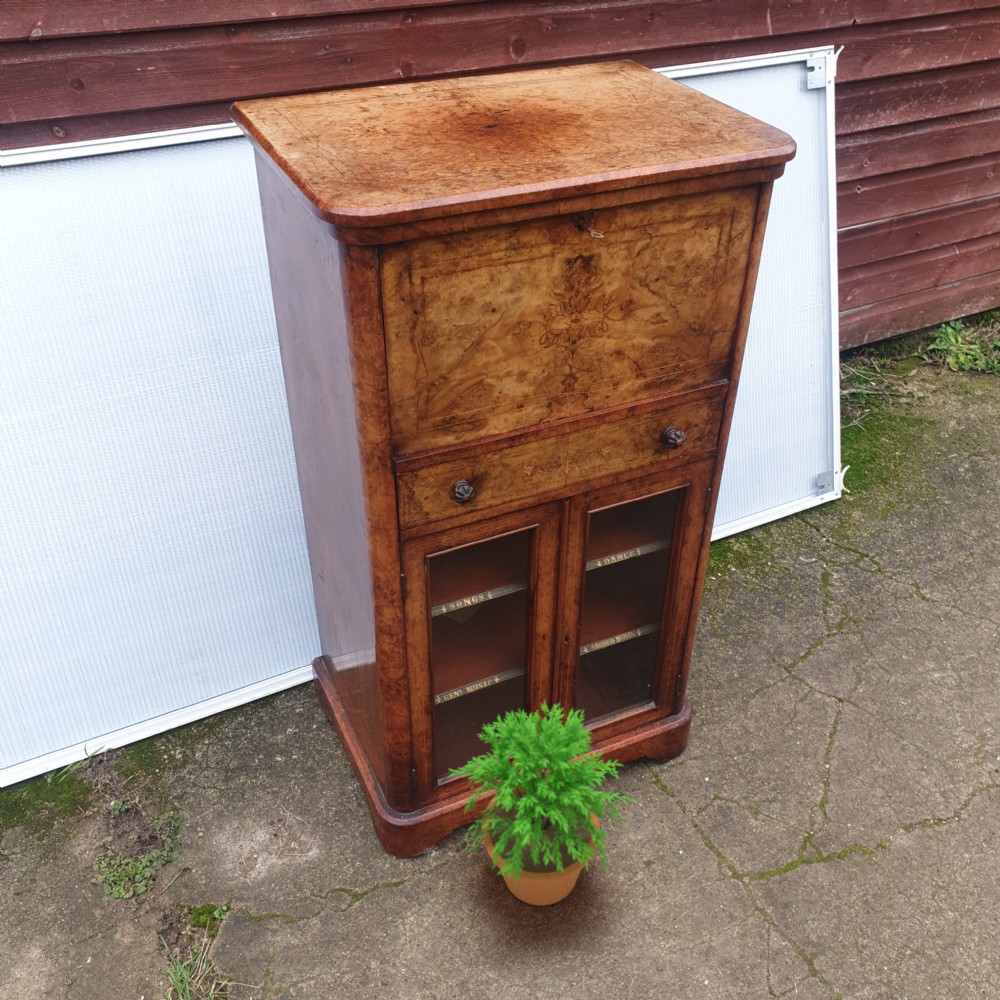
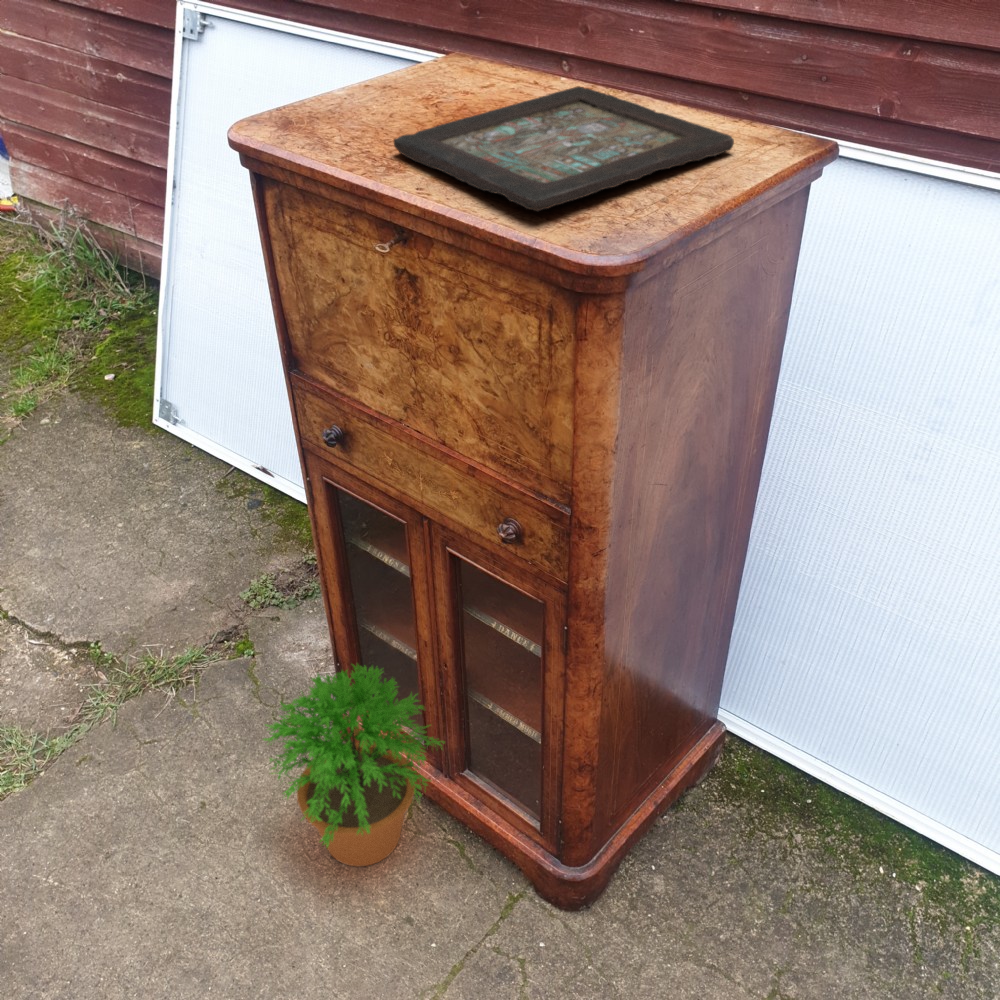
decorative tray: none [445,73,716,160] -> present [394,87,734,211]

